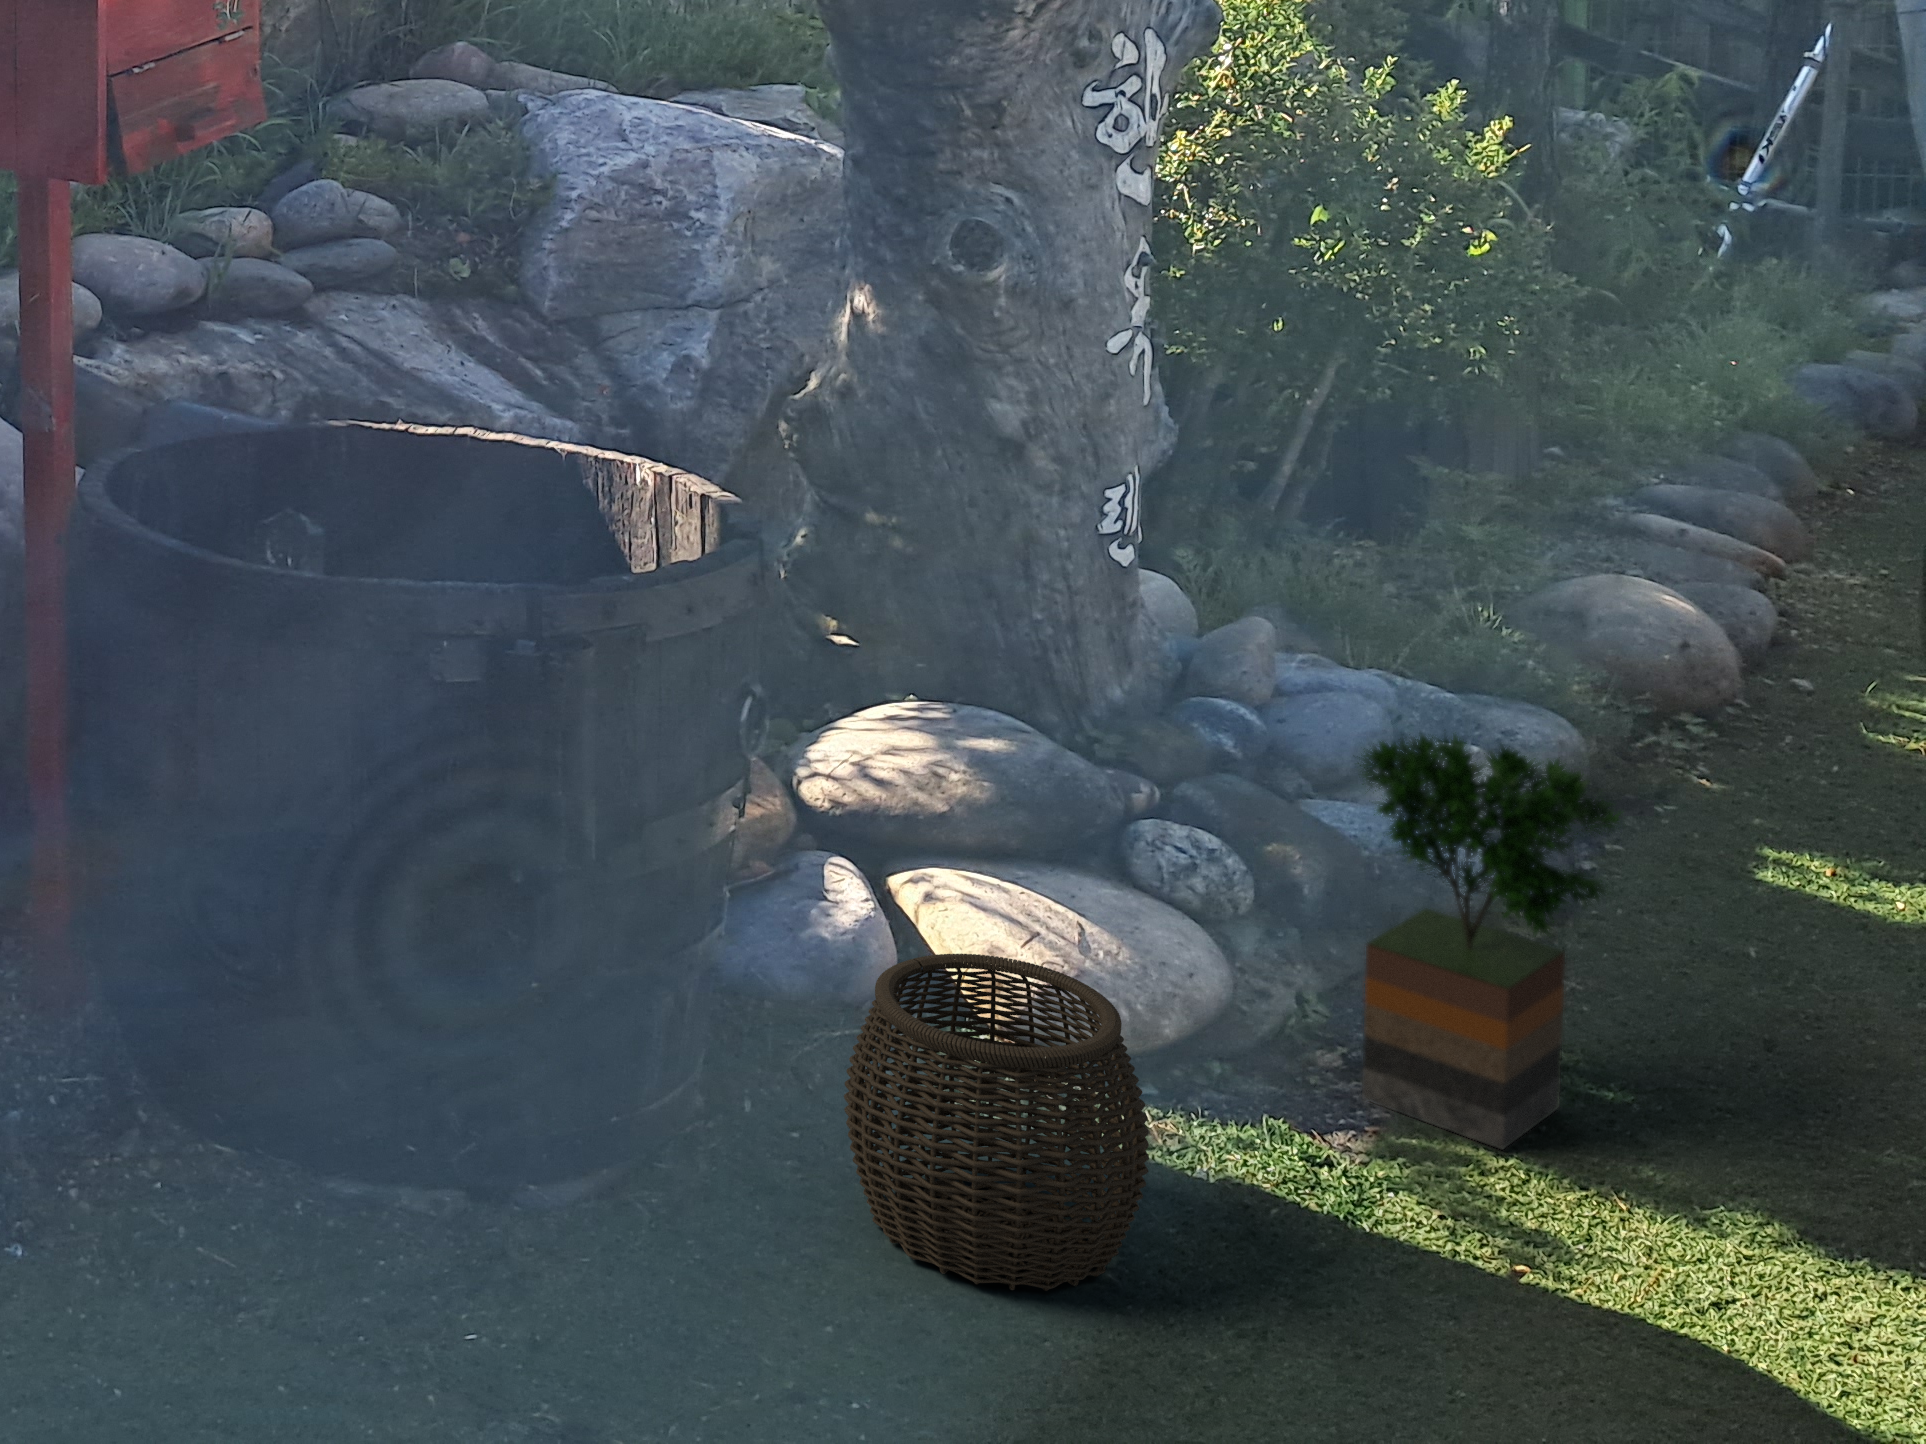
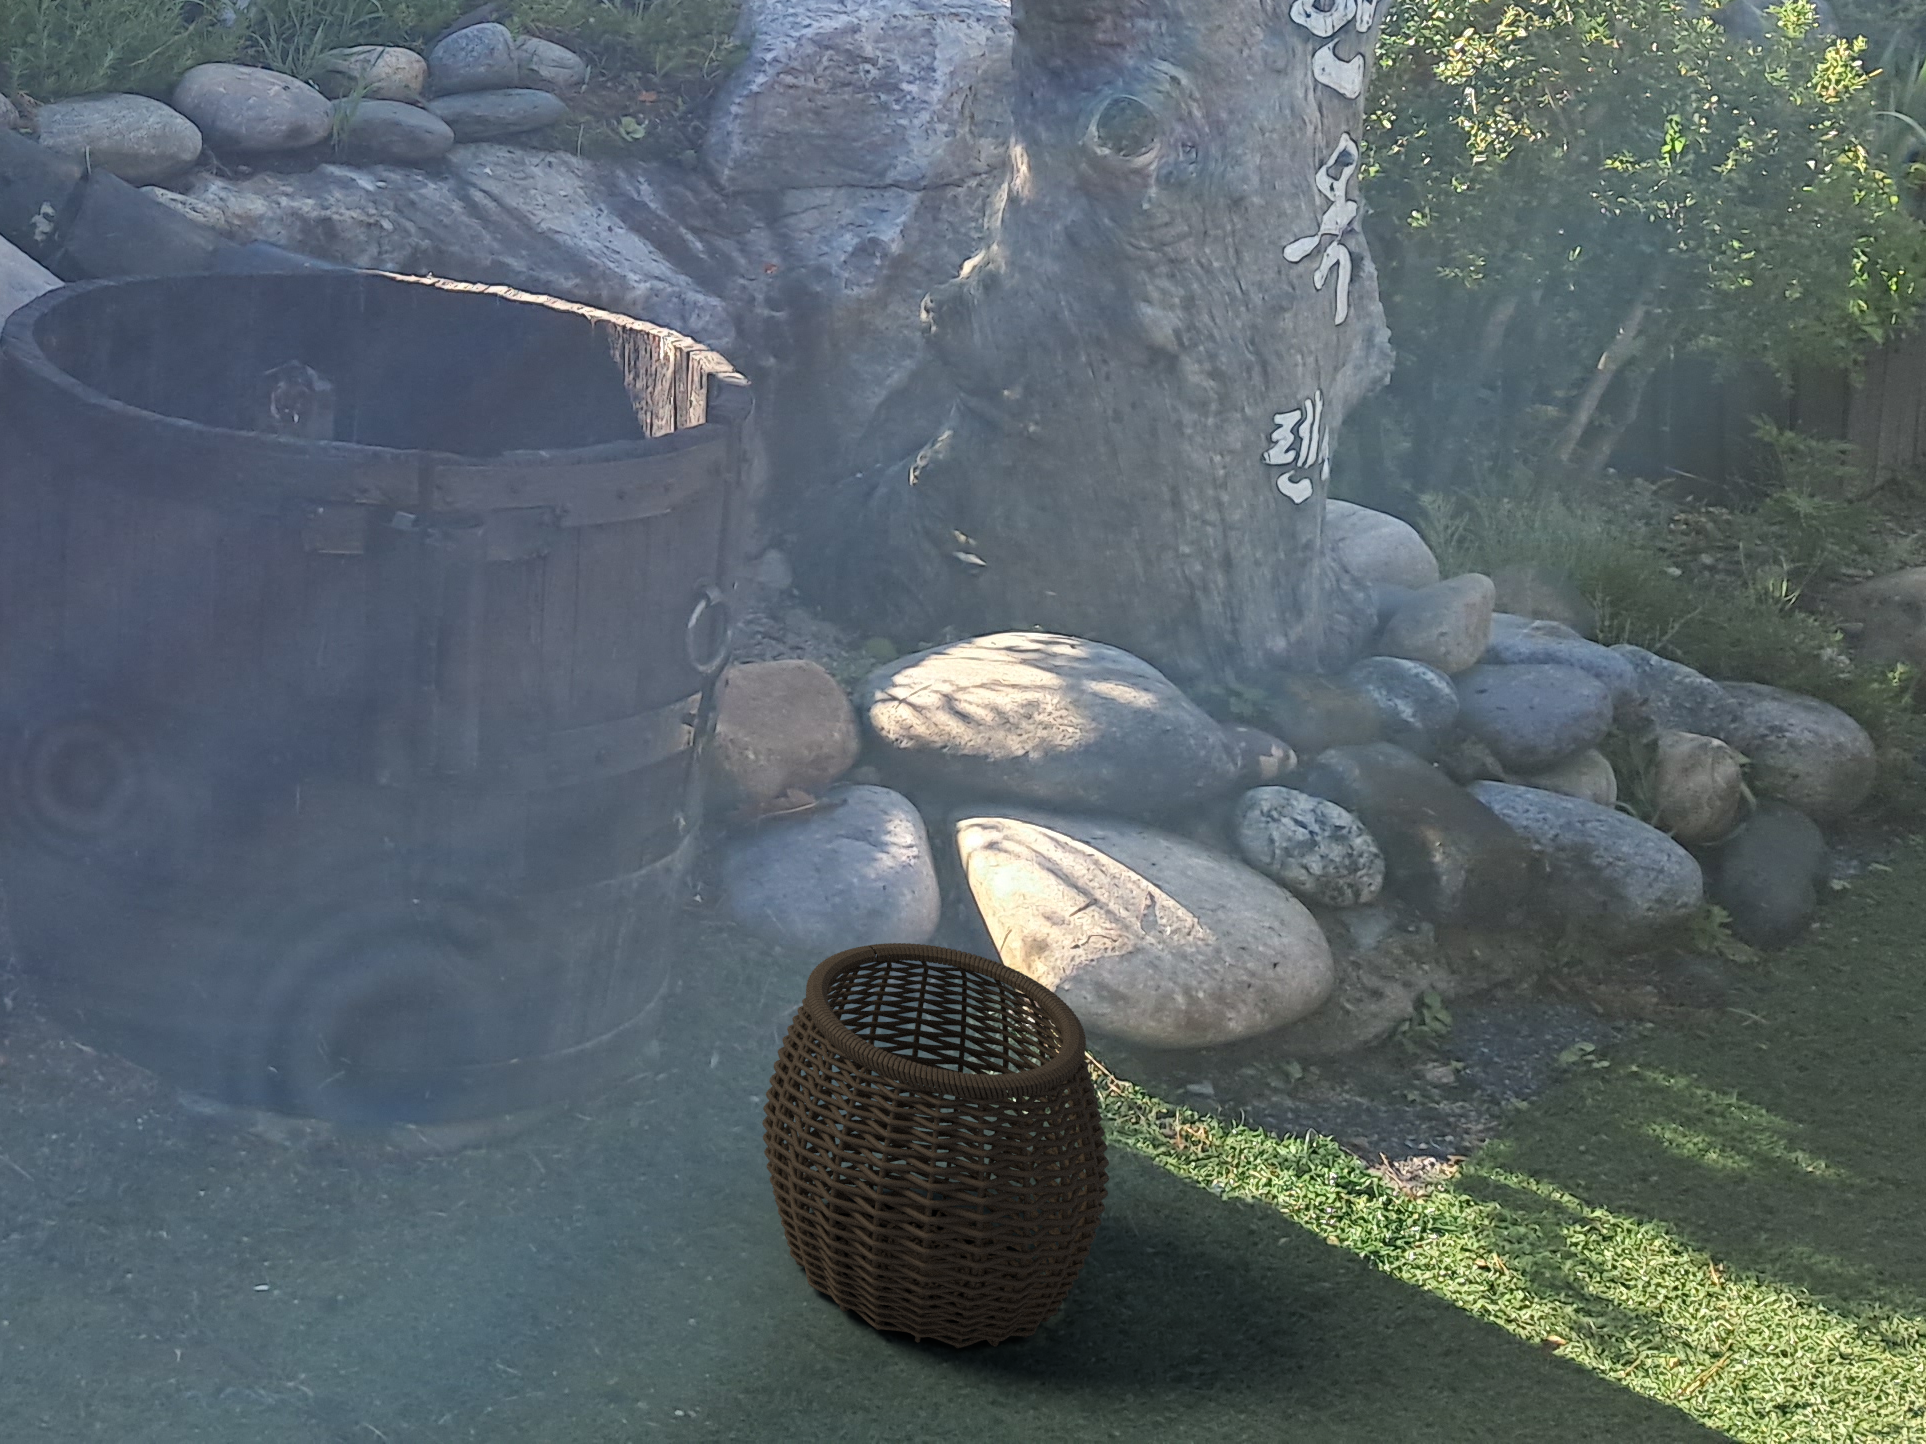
potted tree: present [1358,734,1623,1149] -> none [1429,740,1778,1235]

